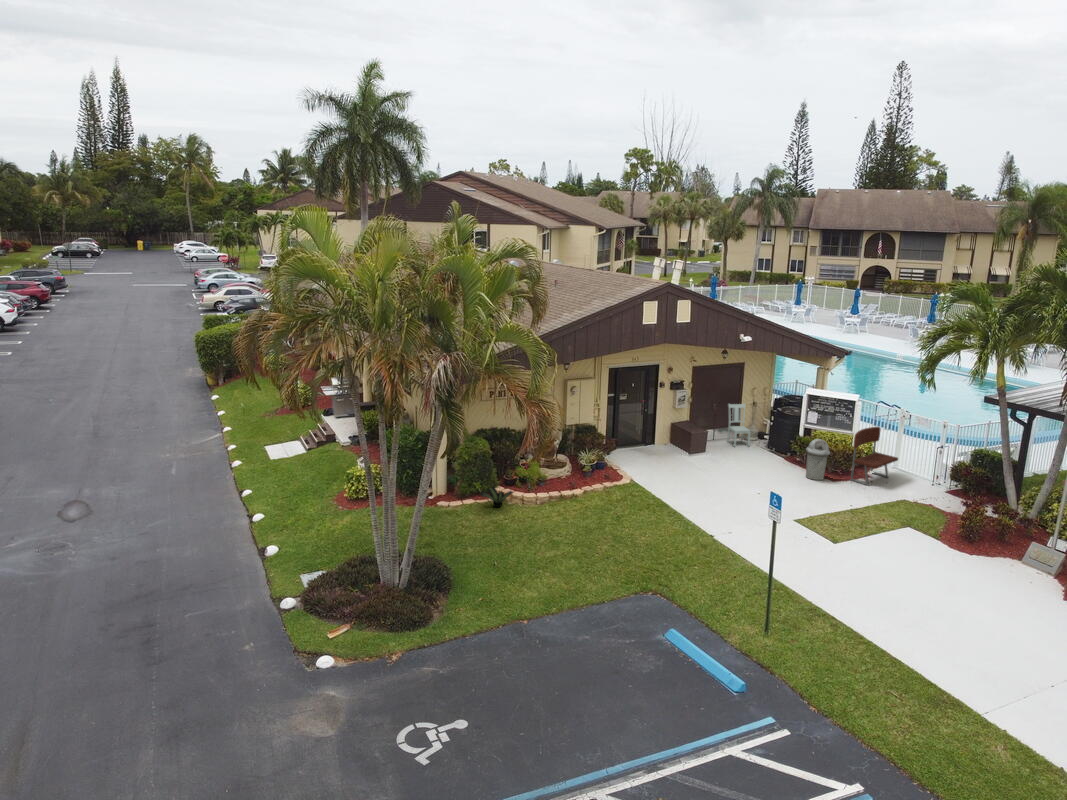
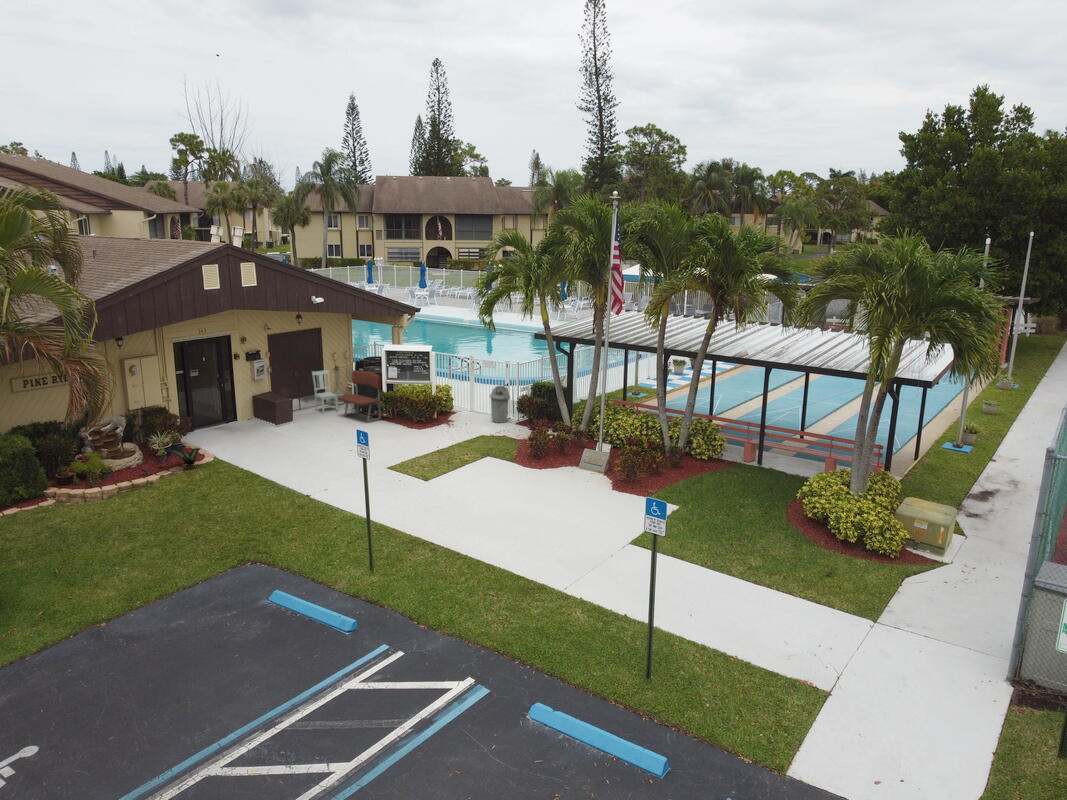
bench: present [850,427,898,485] -> present [338,371,381,422]
trash can: present [806,439,830,480] -> present [490,385,510,423]
potted plant: present [480,486,513,507] -> present [169,448,200,466]

